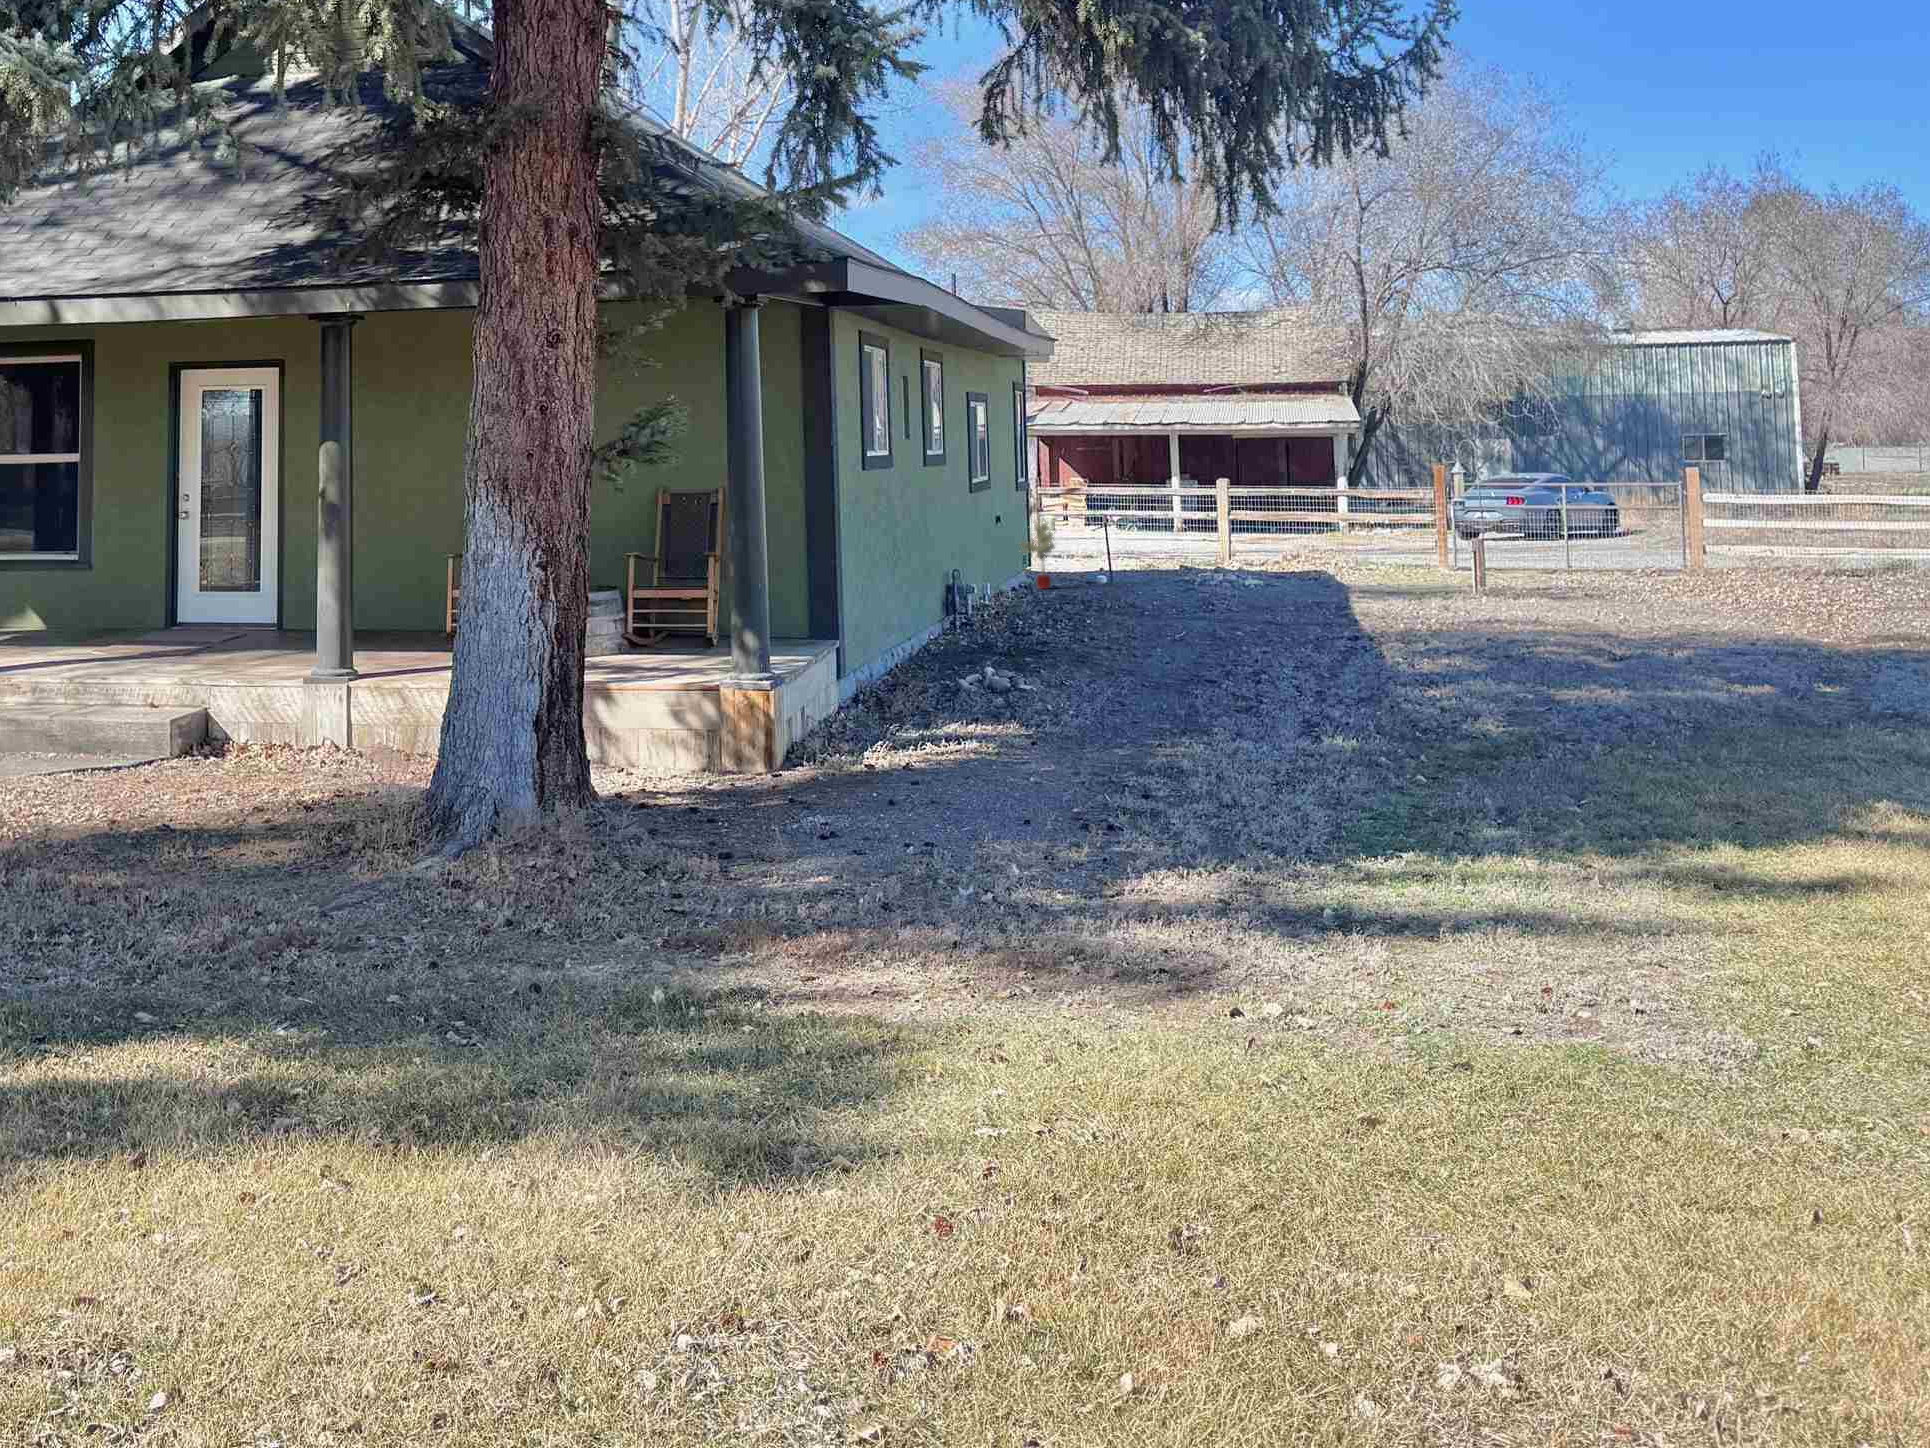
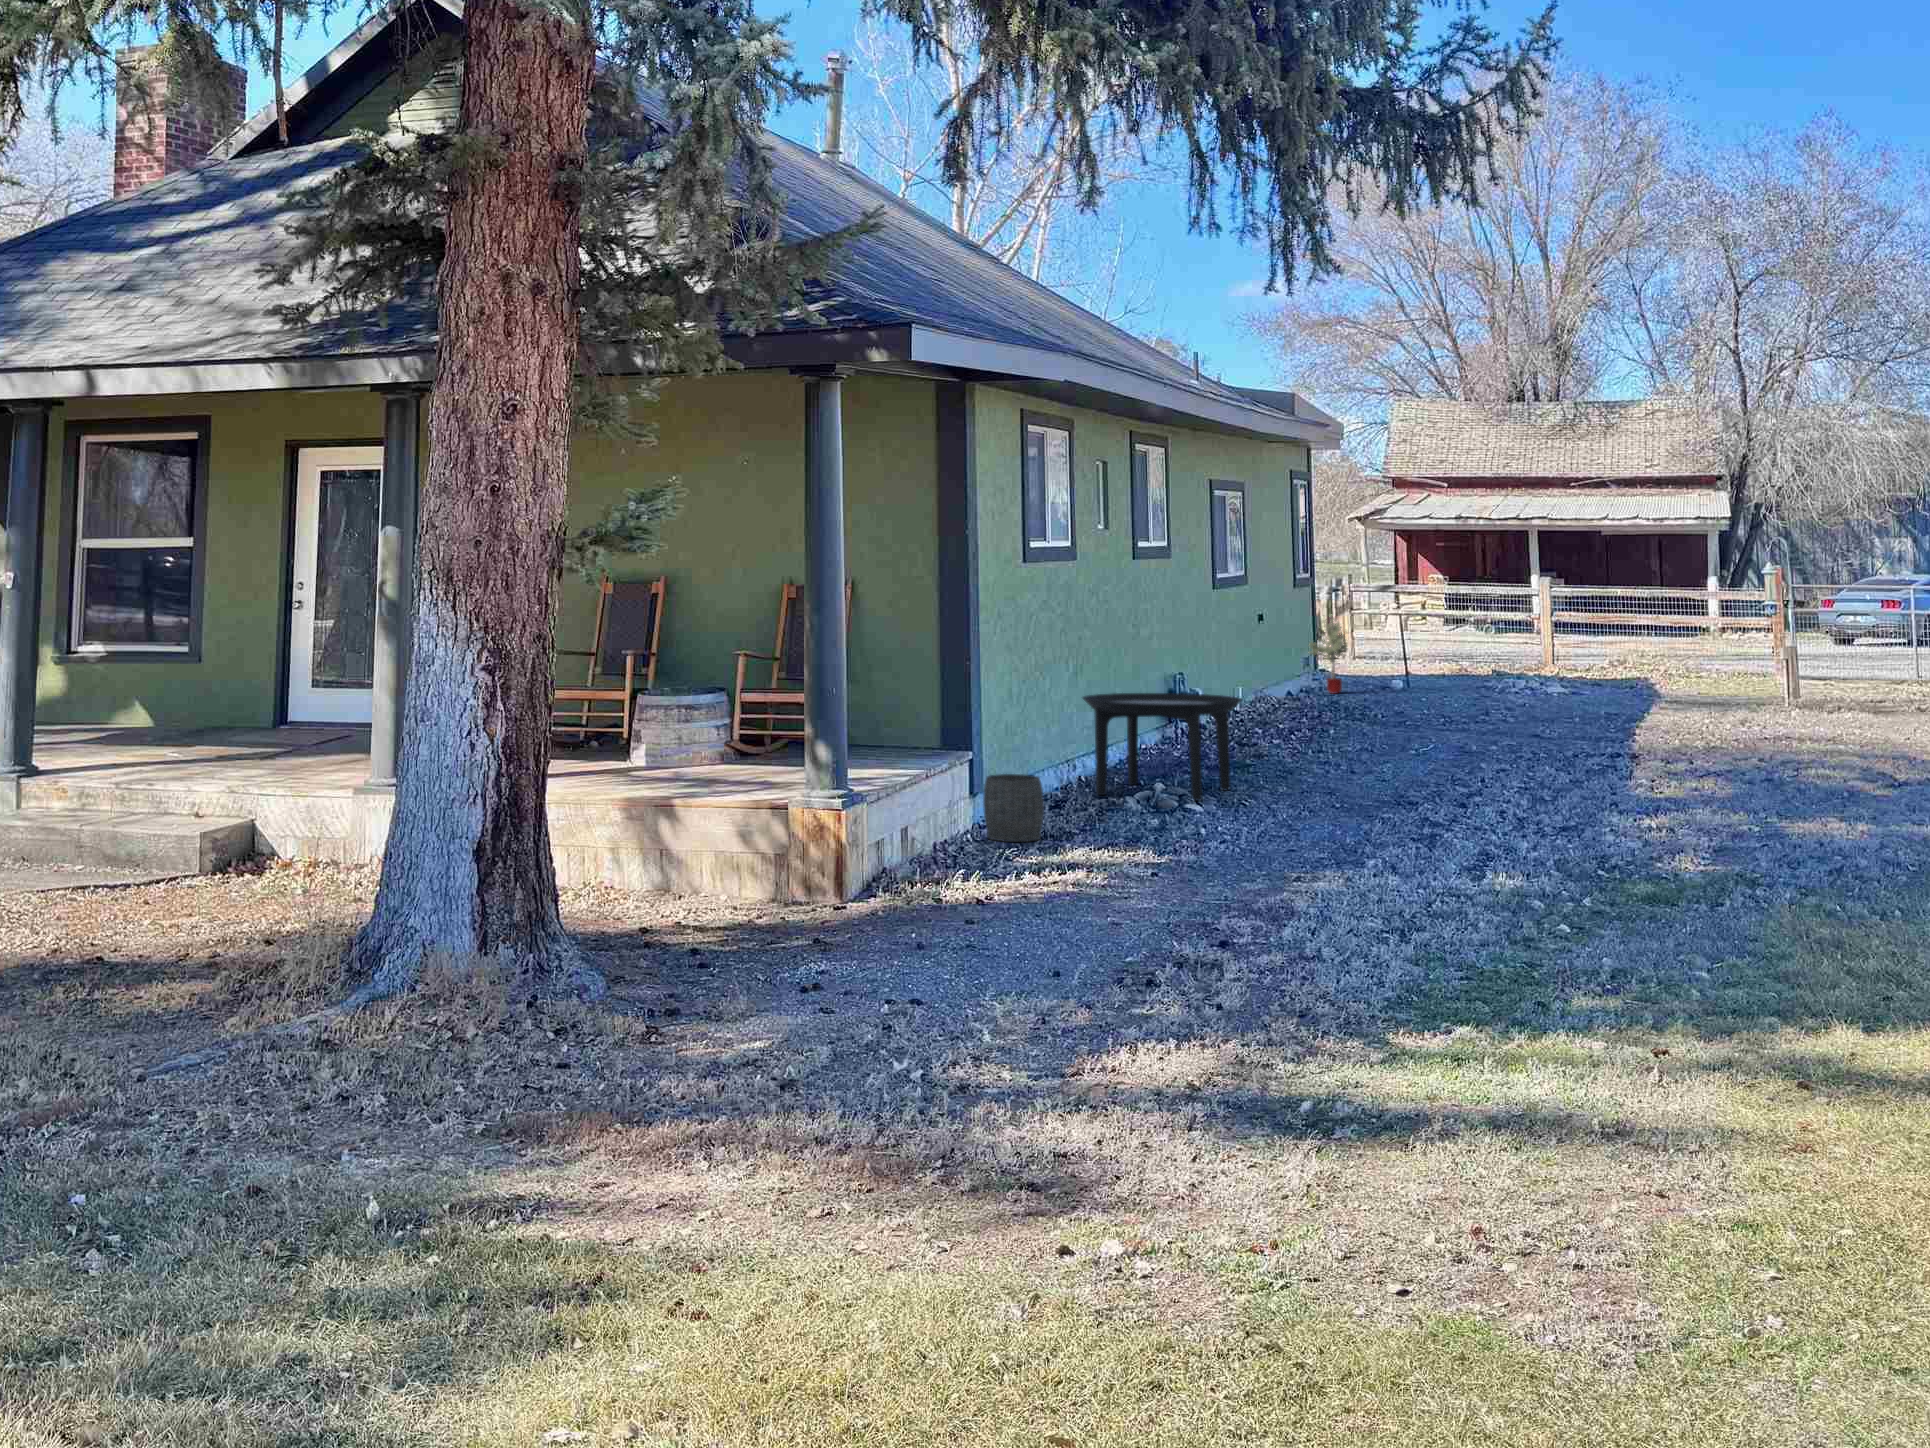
round table: none [900,586,1049,682] -> present [1083,693,1242,801]
woven basket: none [855,658,910,718] -> present [983,774,1044,842]

